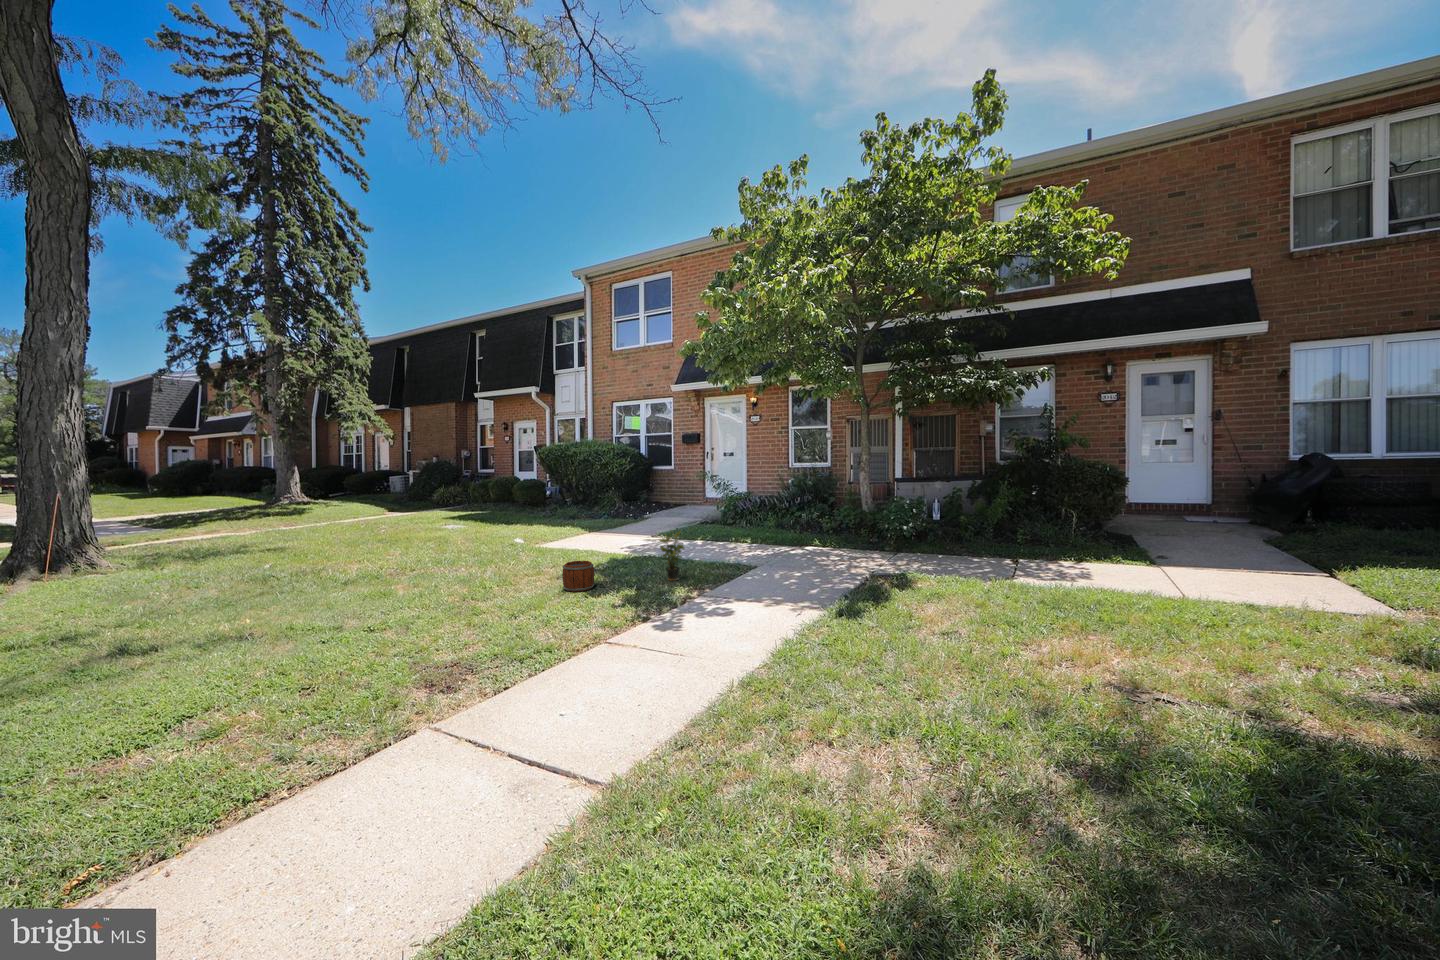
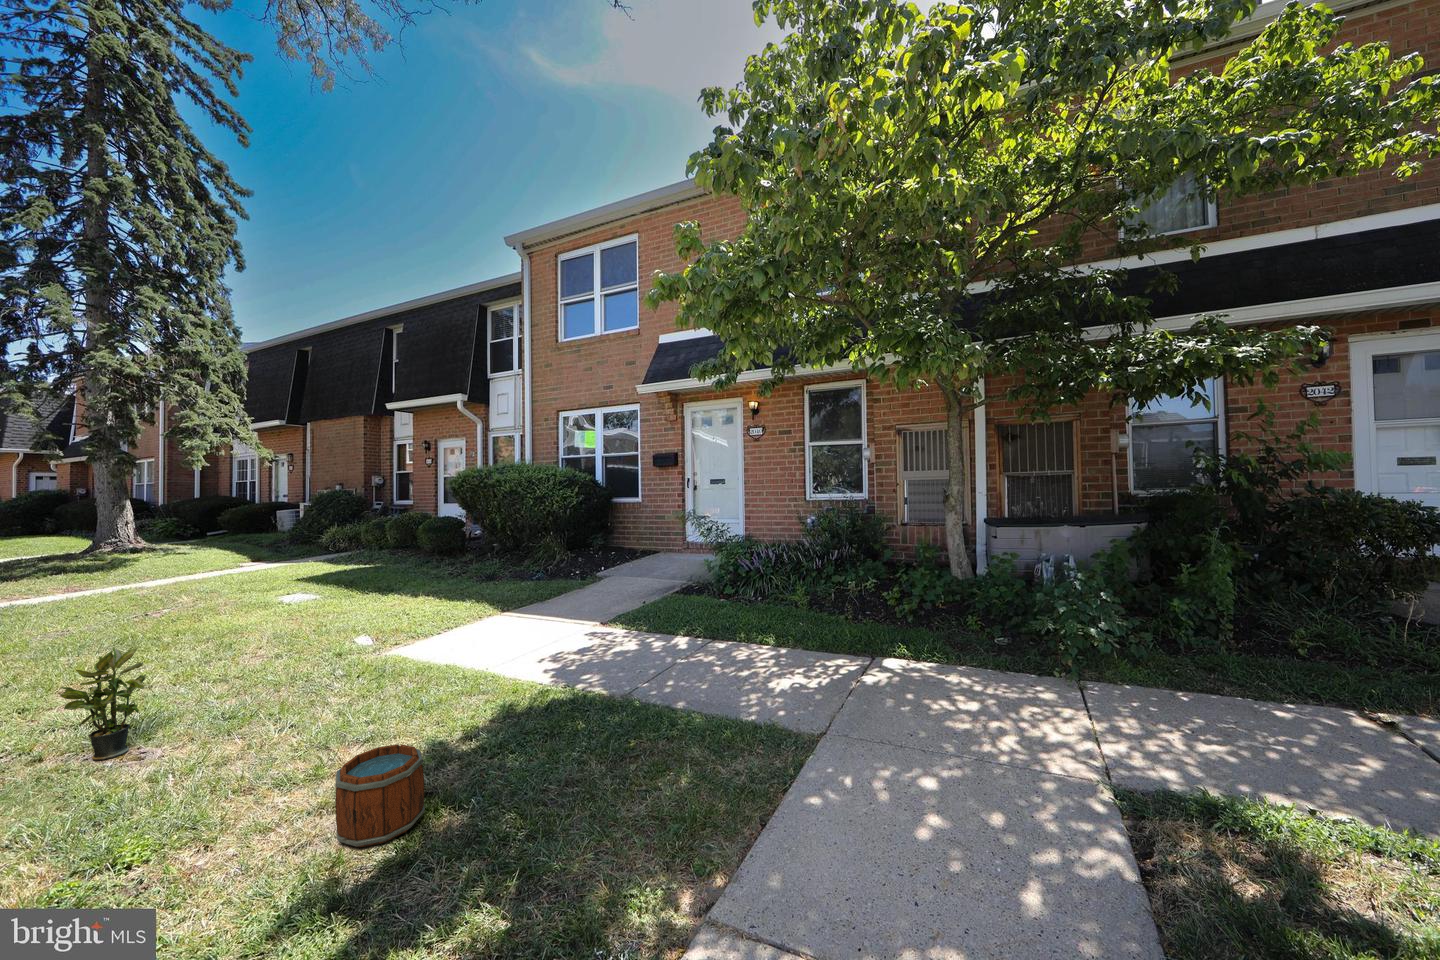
potted plant: present [660,531,684,581] -> present [59,648,146,760]

